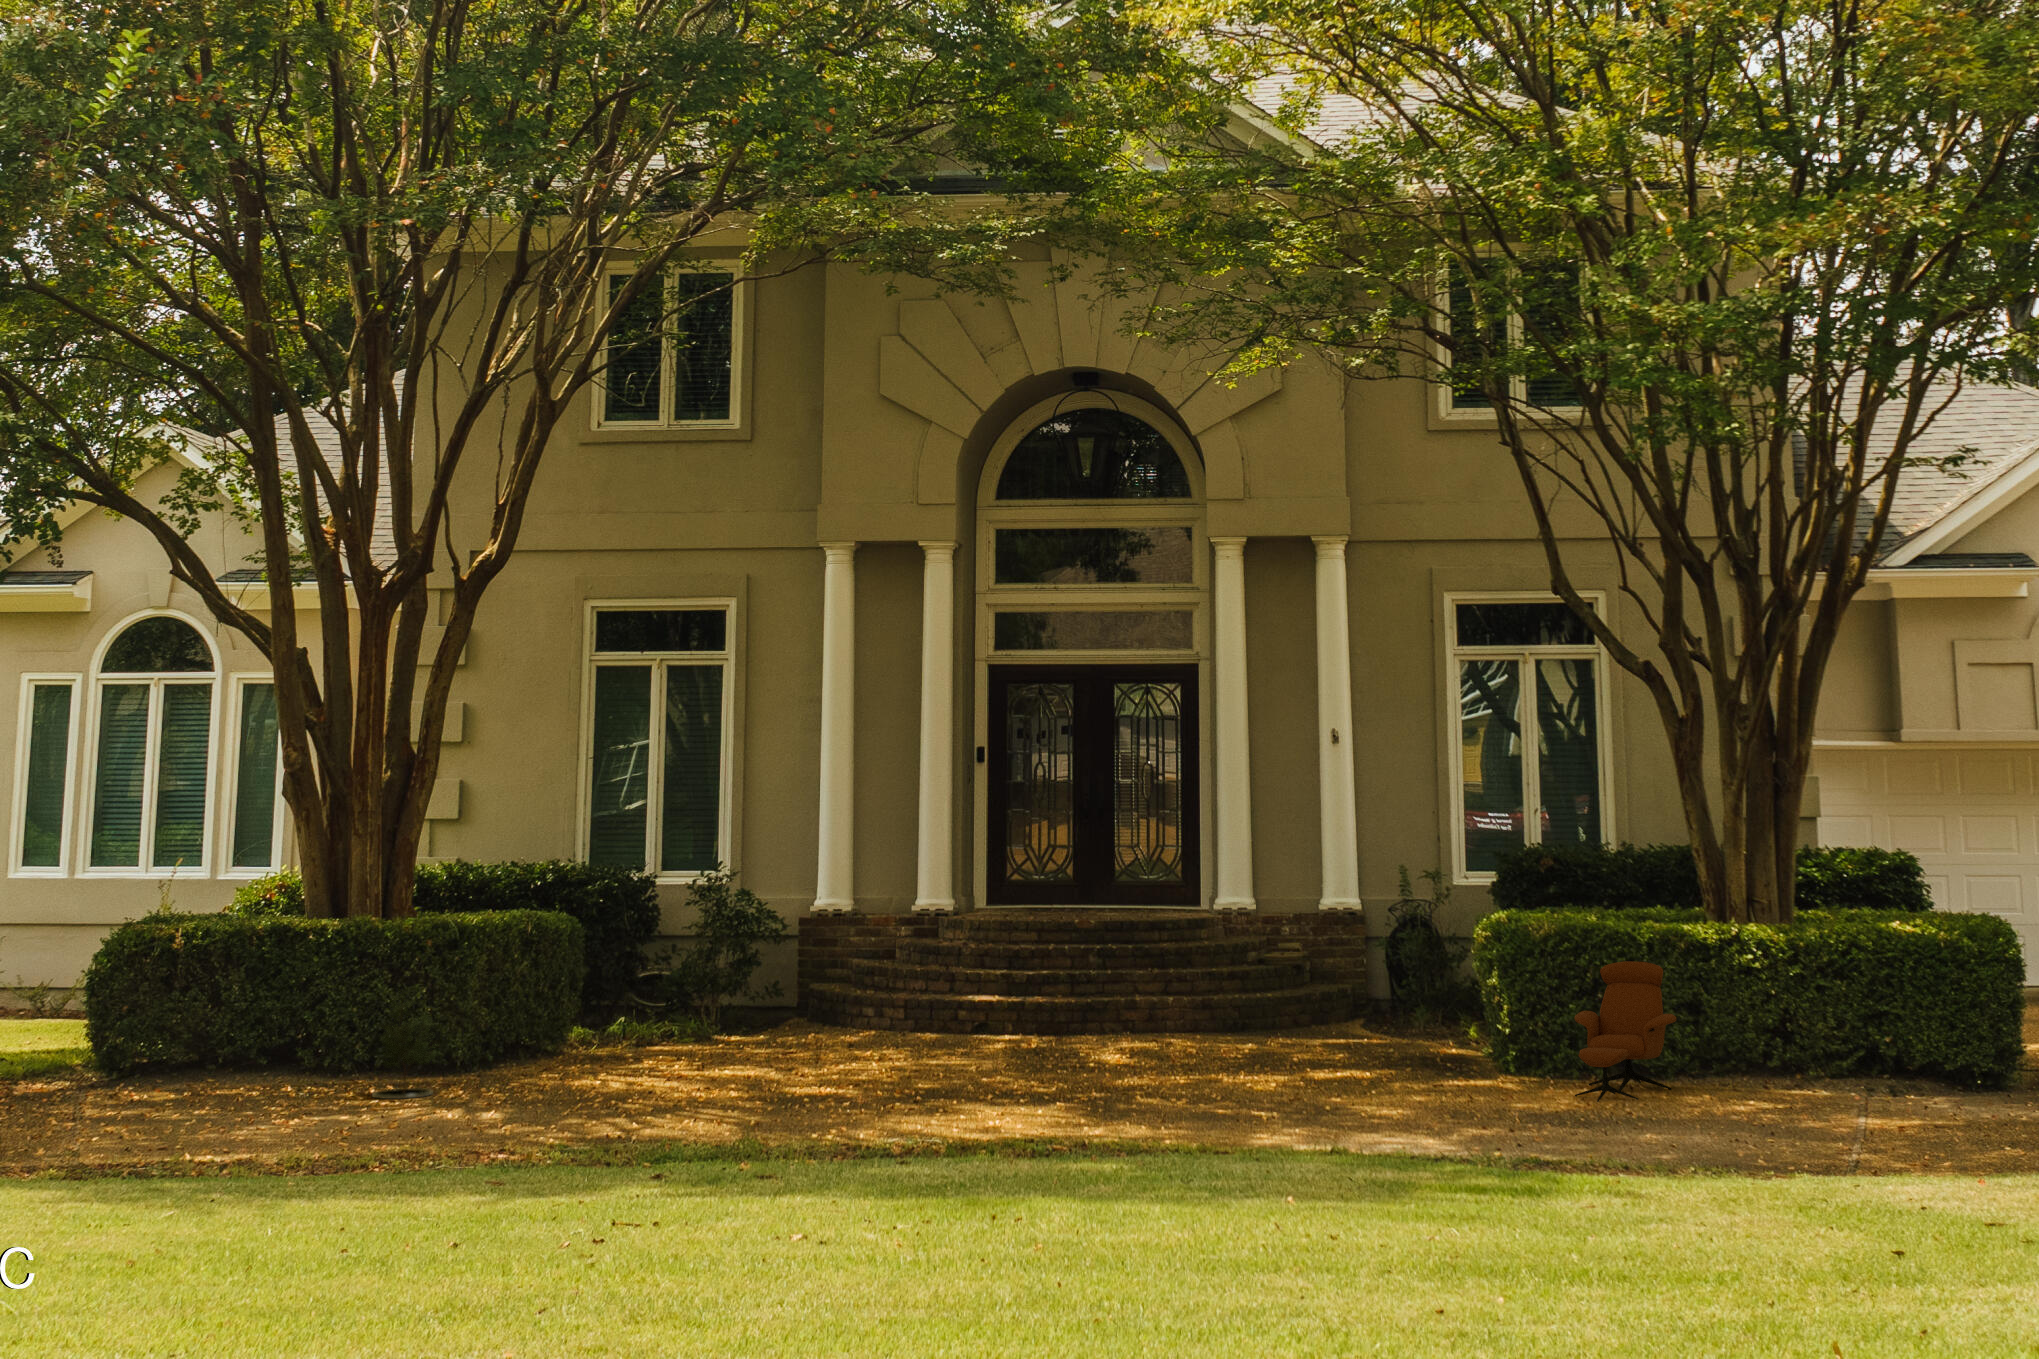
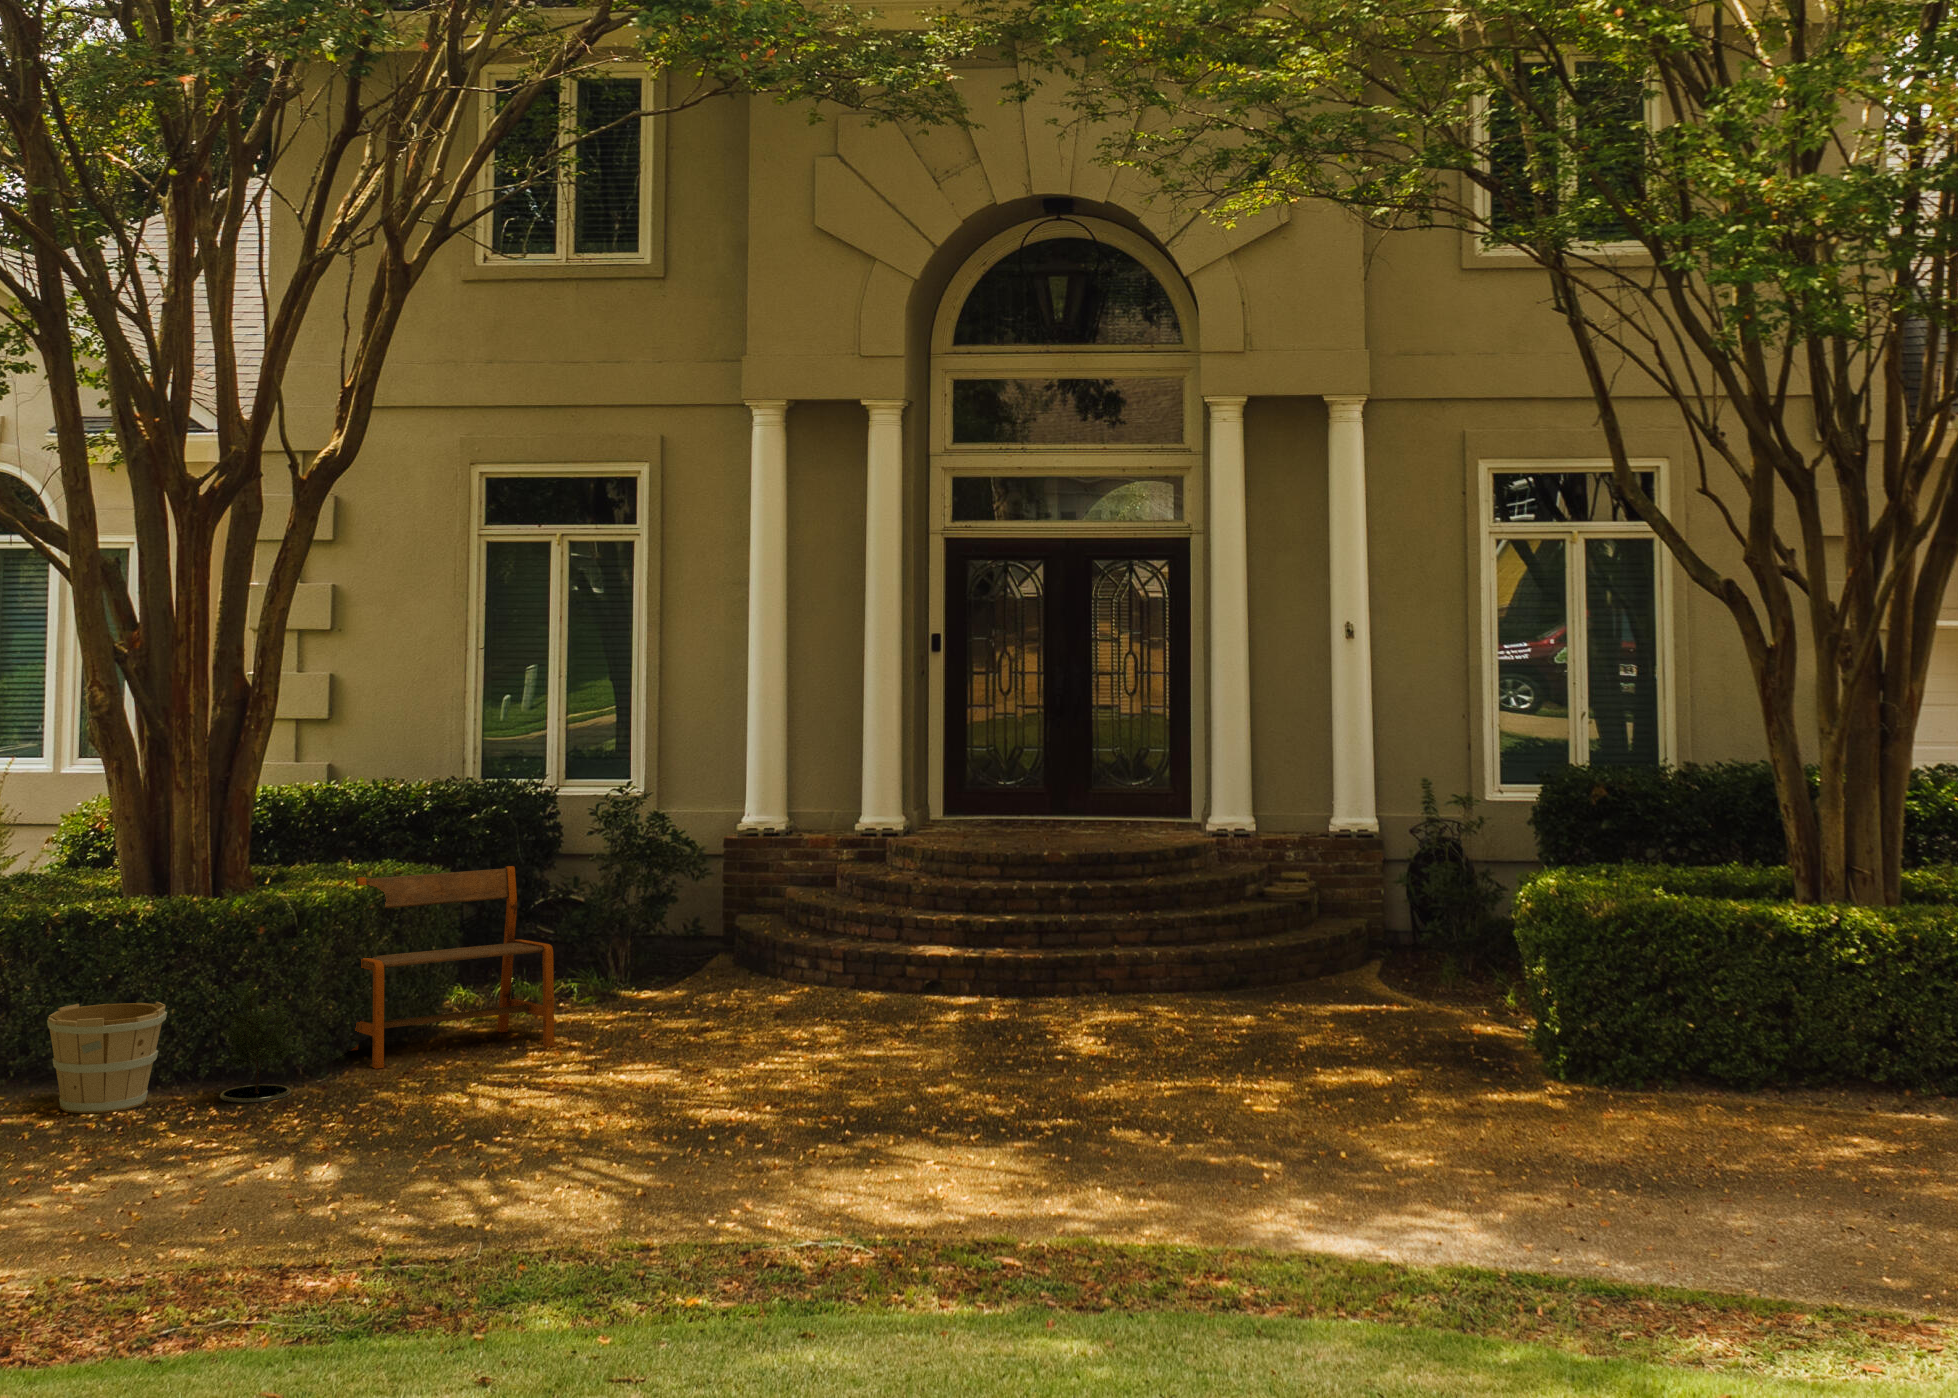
bench: none [474,916,657,1081] -> present [351,866,554,1069]
lounge chair: present [1574,961,1676,1102] -> none [1632,954,1755,1136]
wooden bucket: none [227,1014,329,1106] -> present [47,1002,167,1113]

